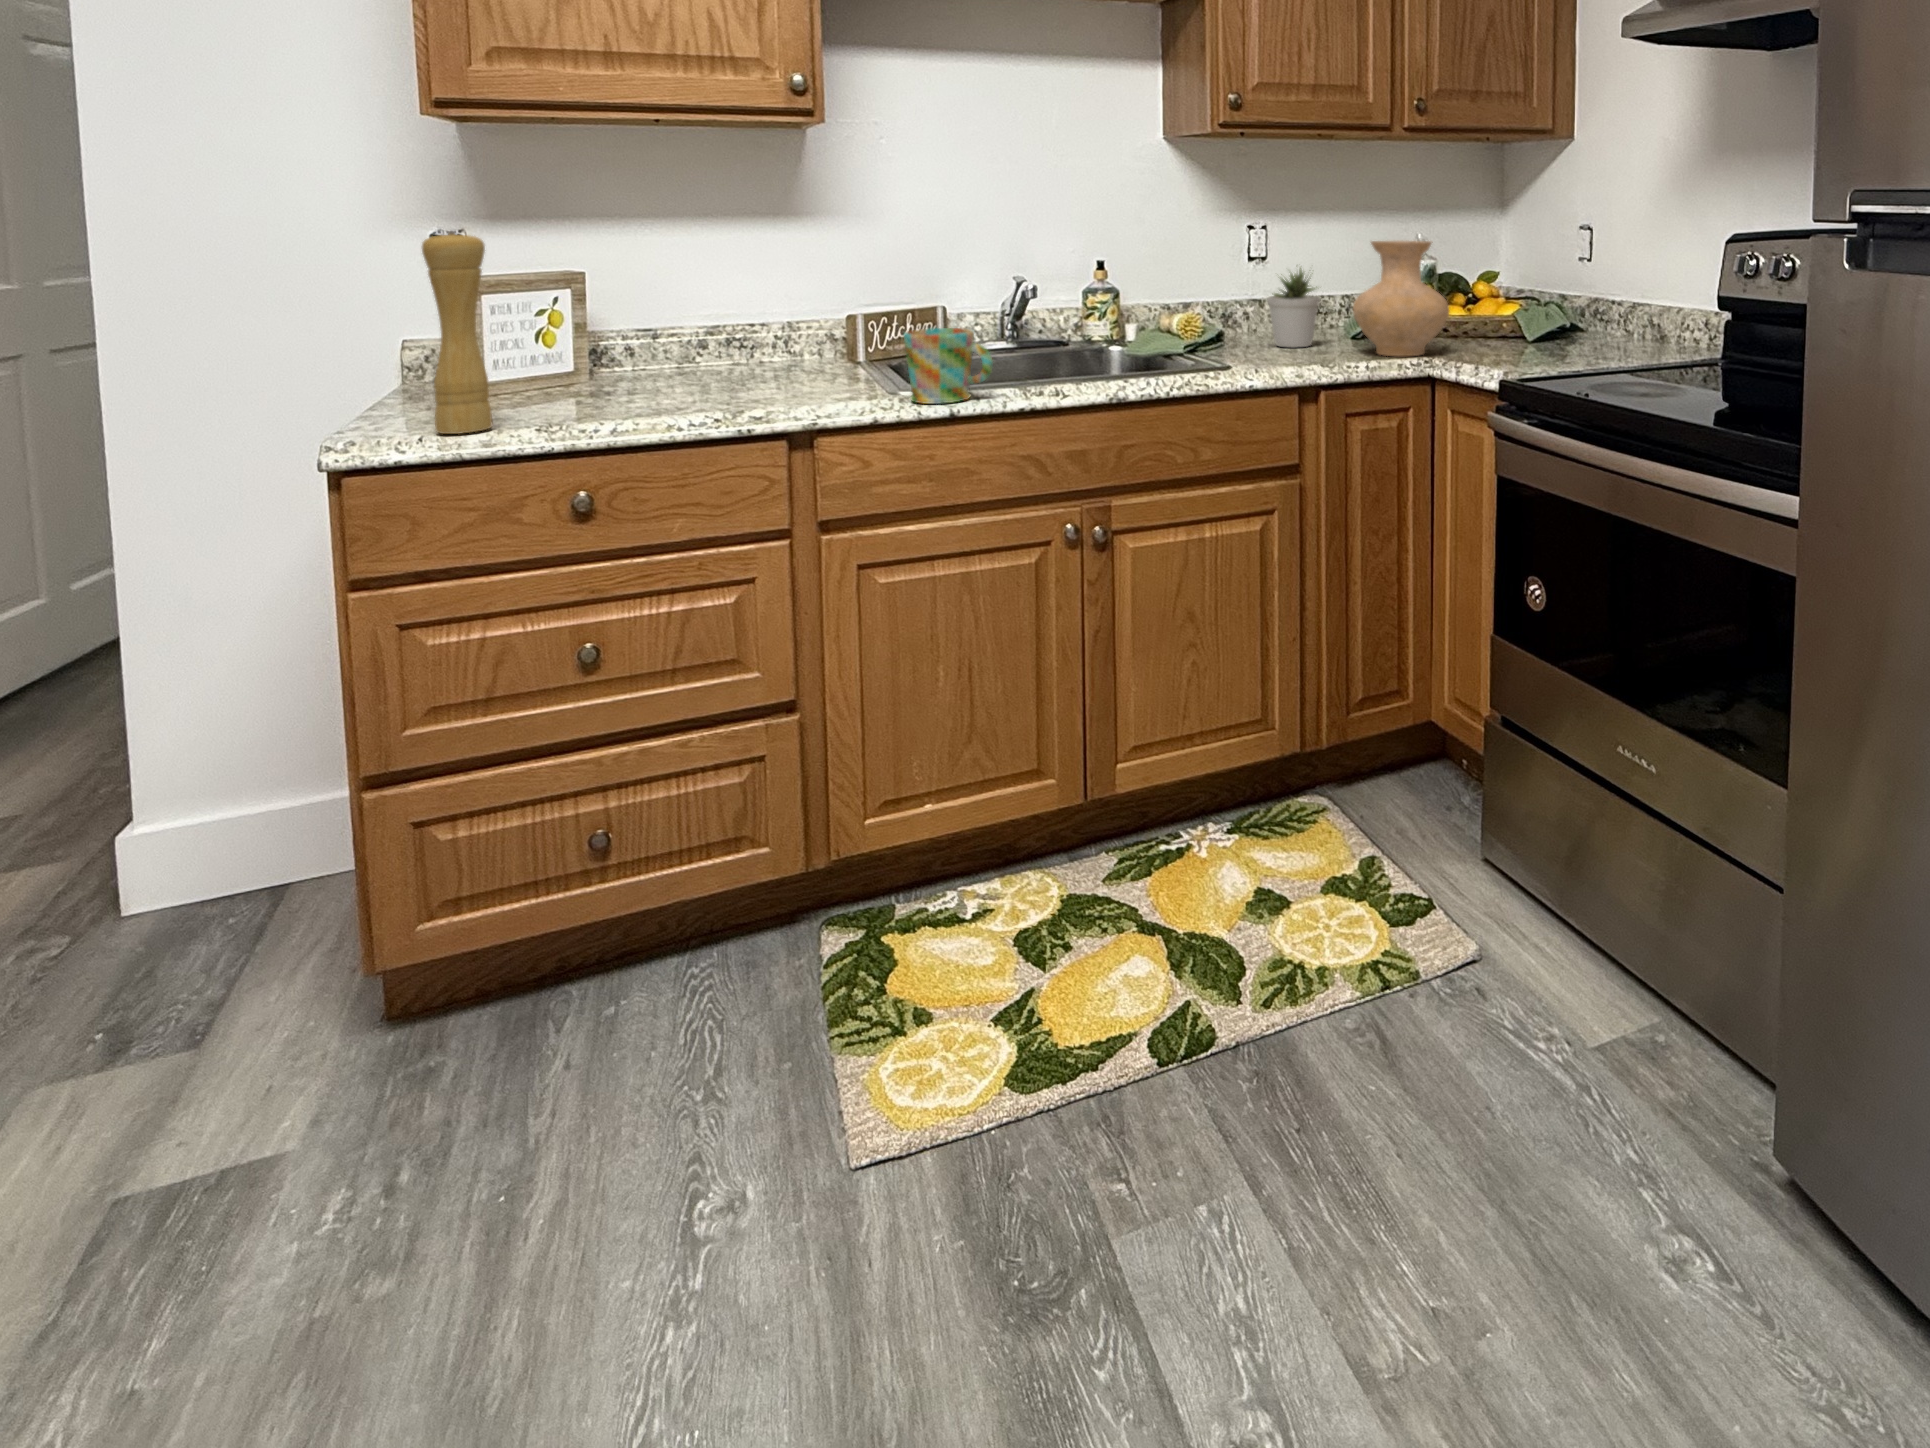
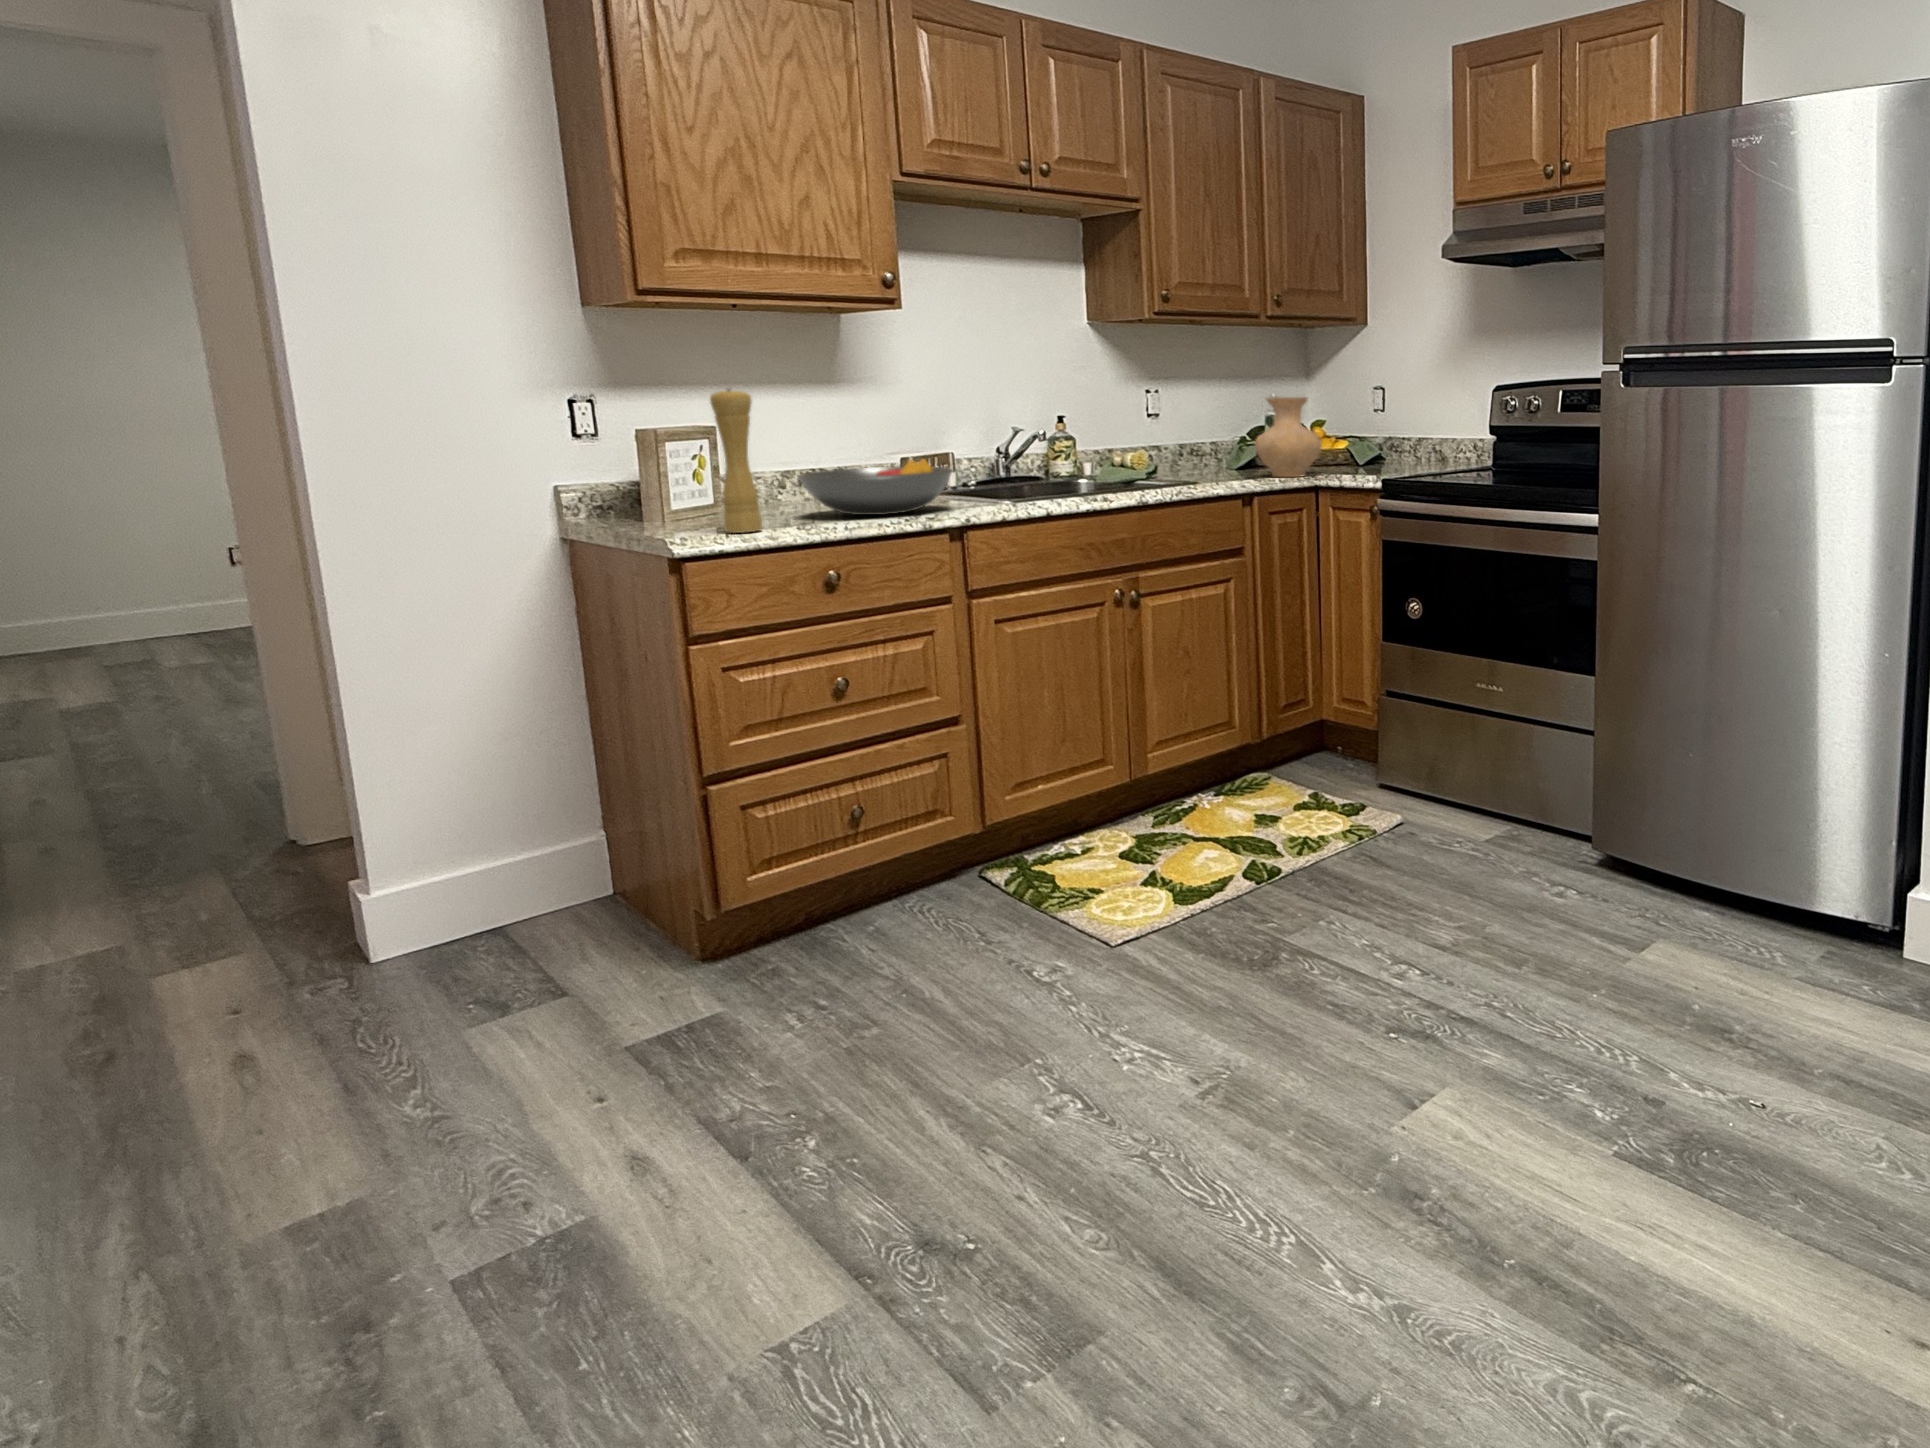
potted plant: present [1267,268,1320,348] -> none [1182,415,1222,477]
fruit bowl: none [612,324,838,405] -> present [799,458,952,515]
mug: present [904,328,993,404] -> none [1013,457,1075,507]

